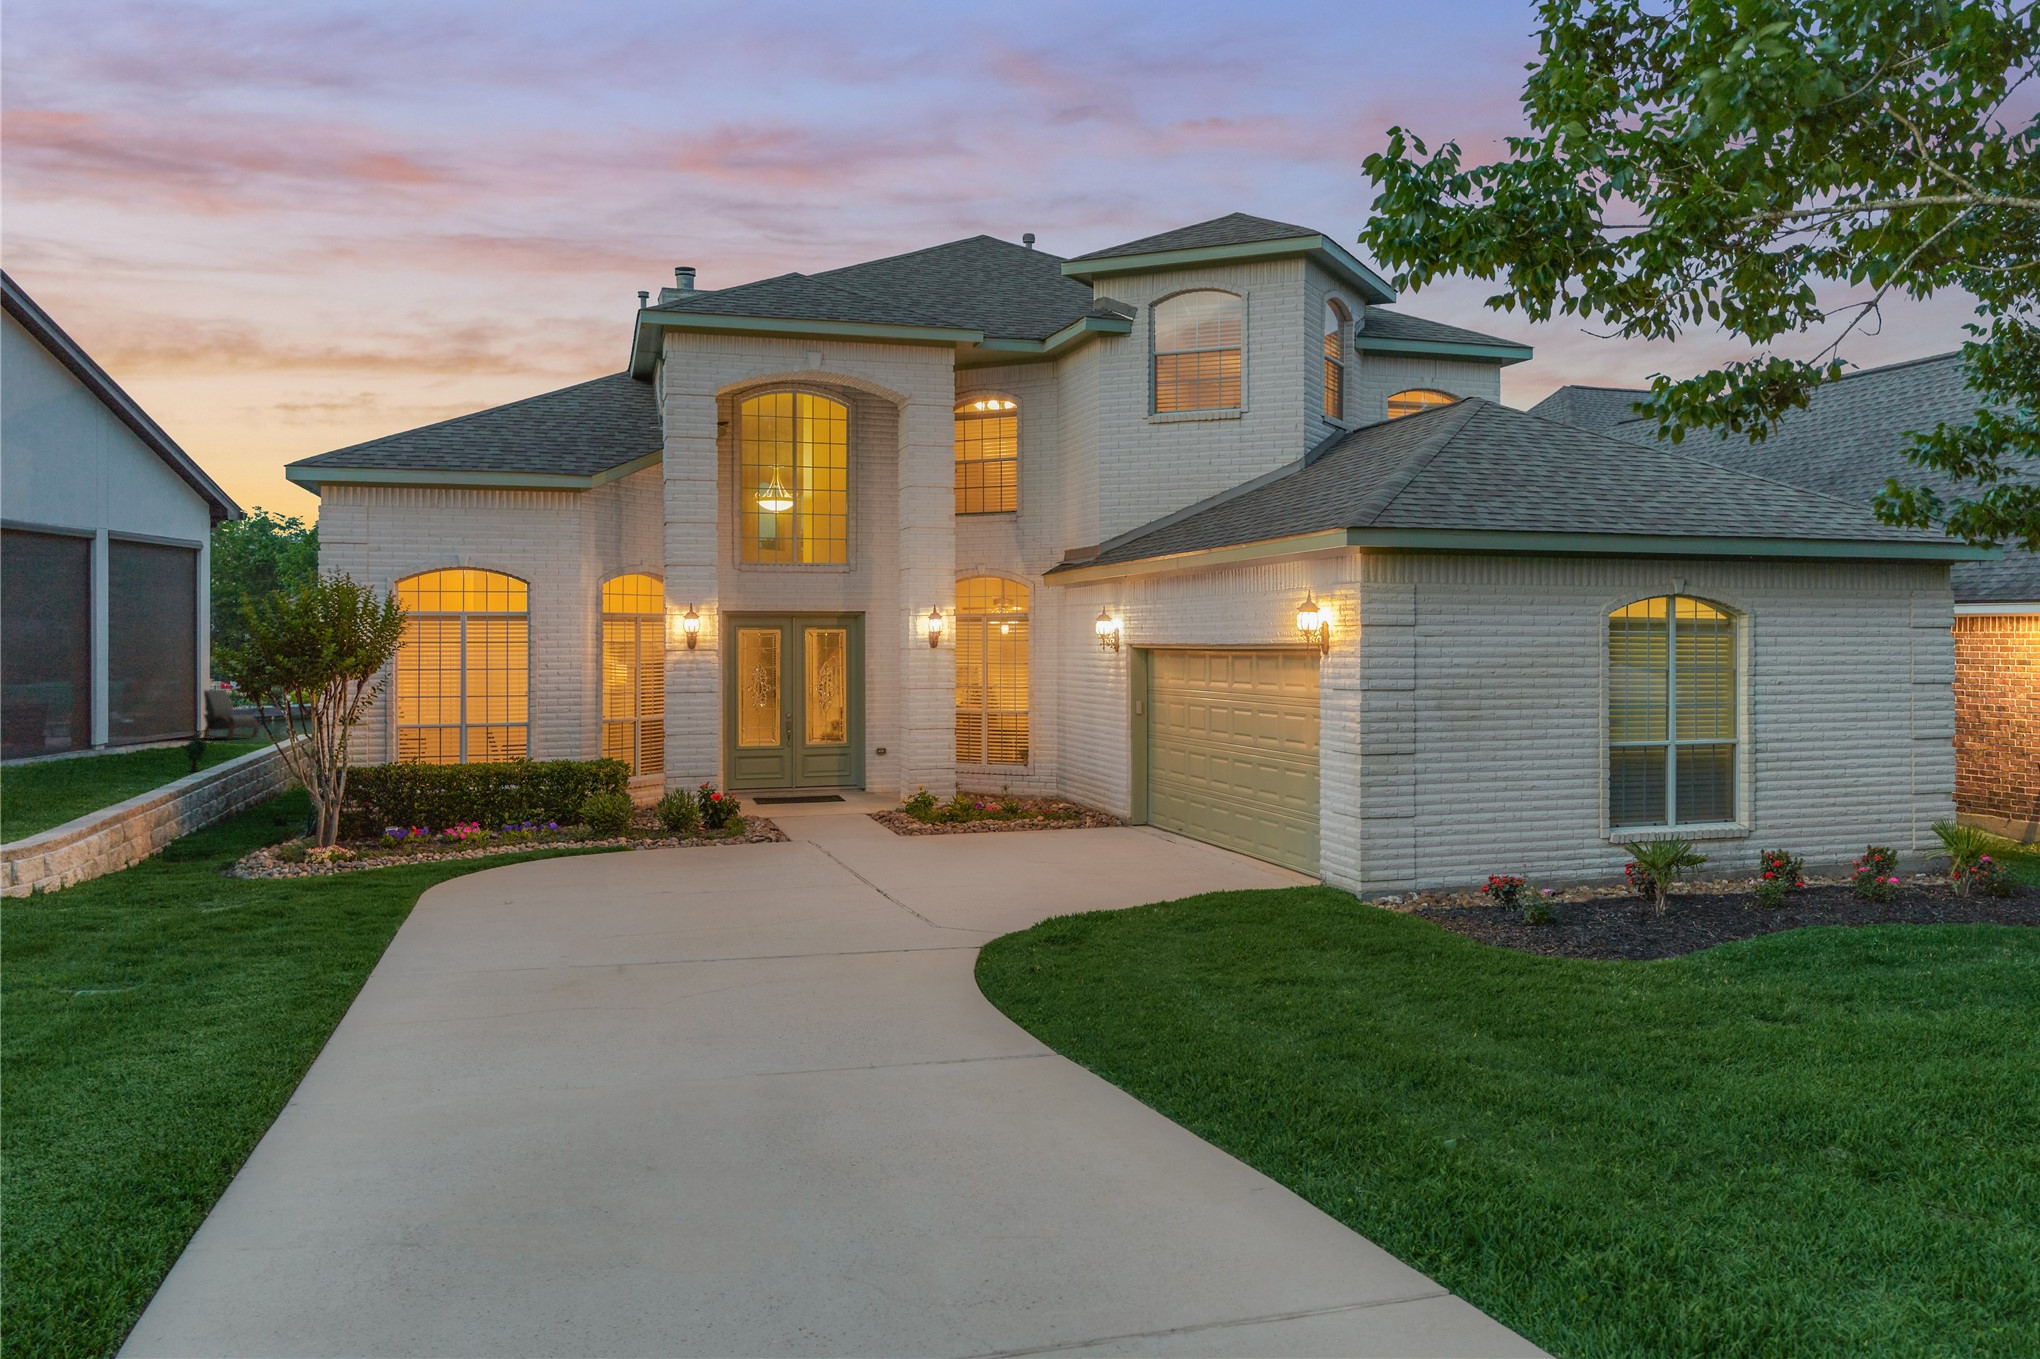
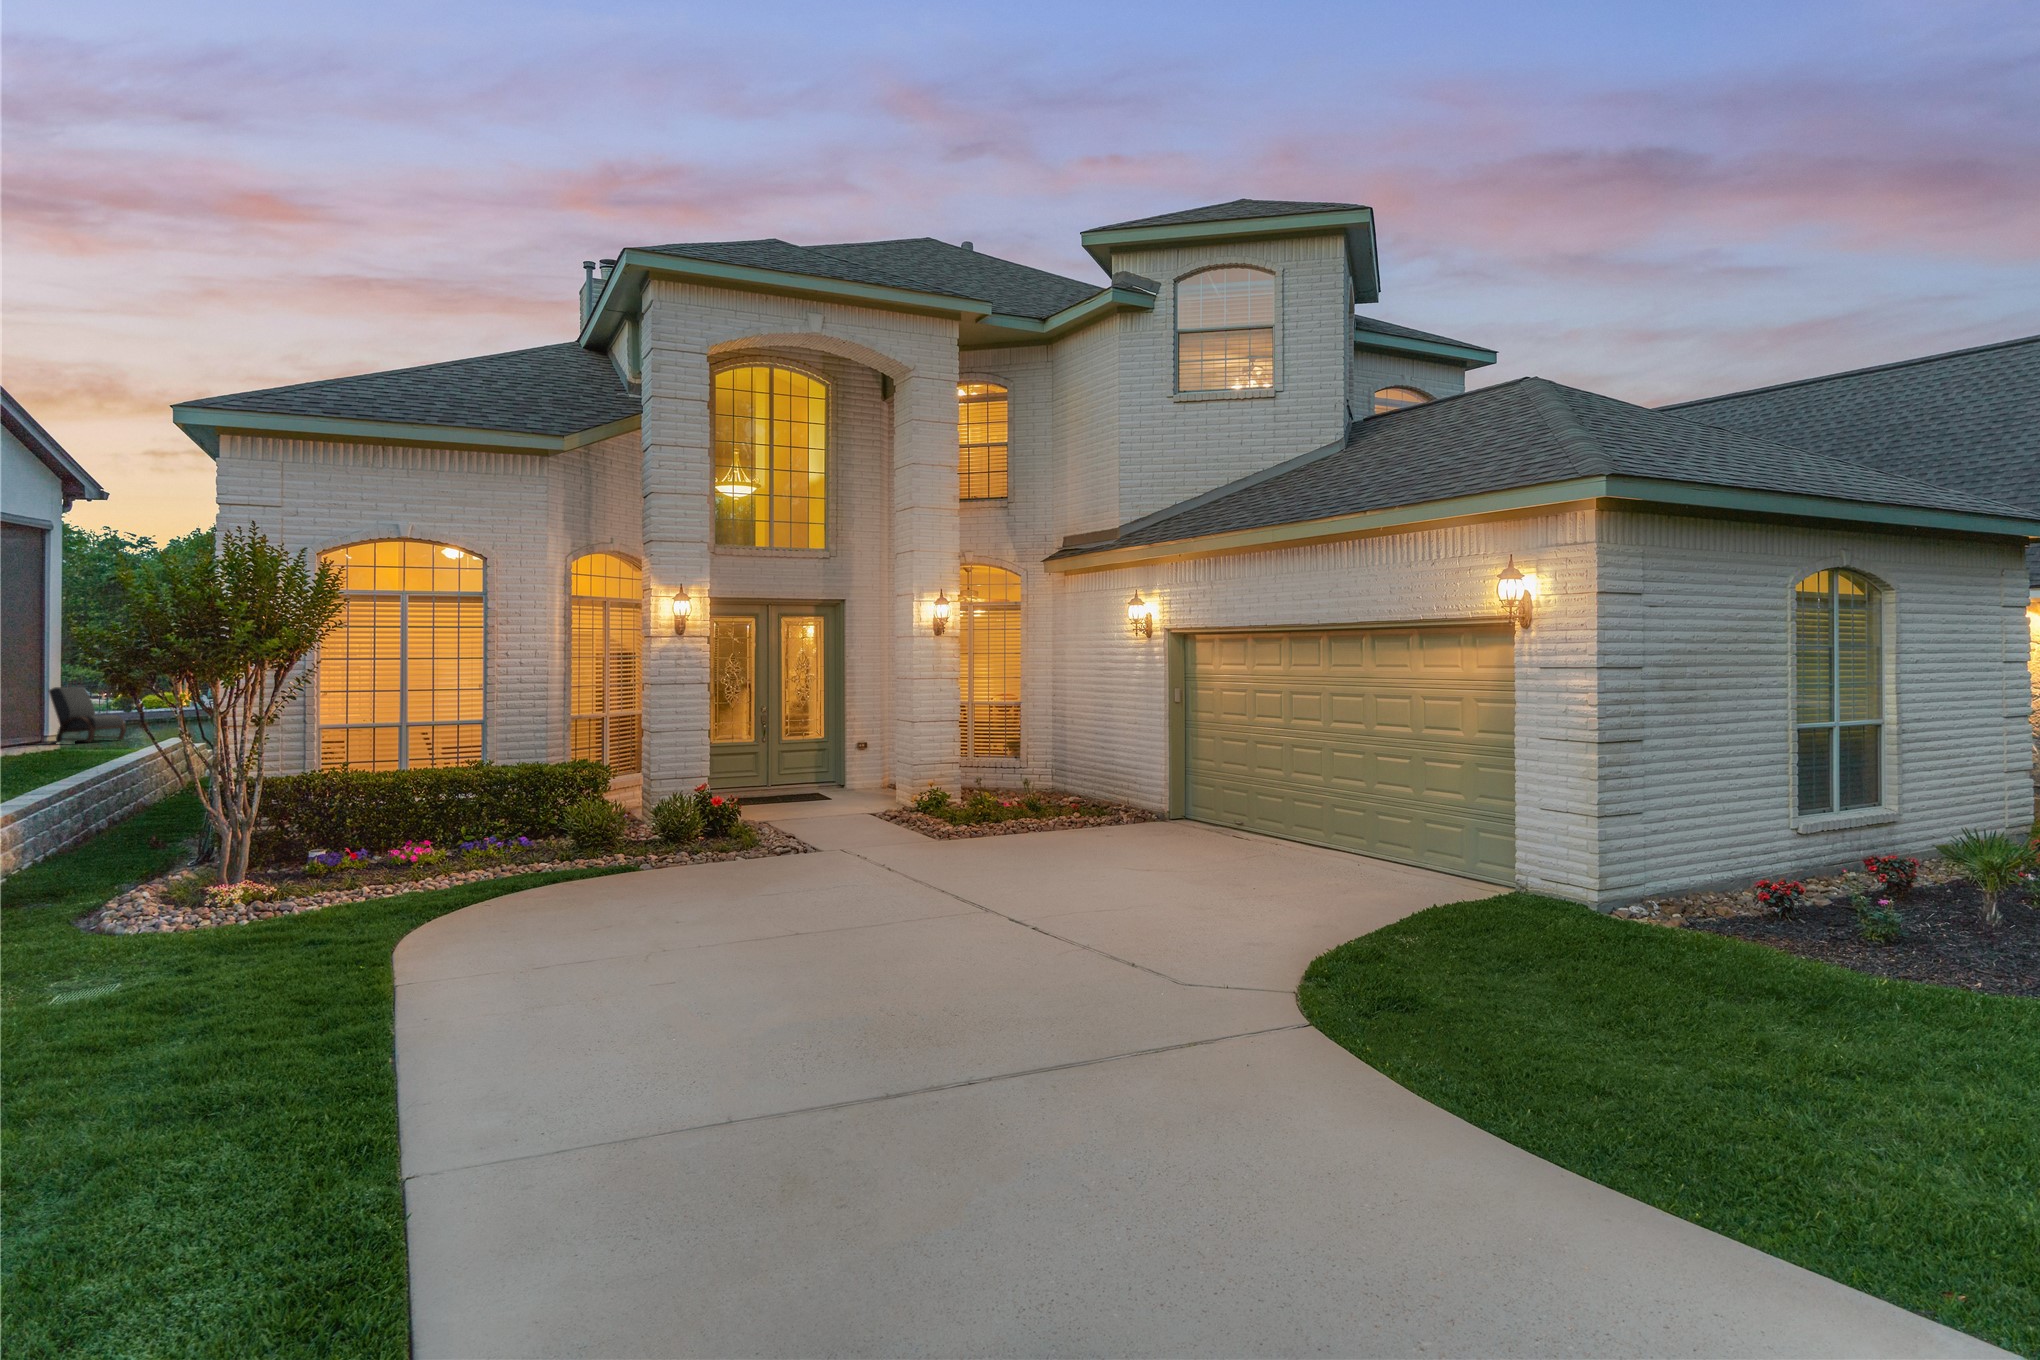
decorative plant: present [183,732,207,772] -> none [24,735,63,784]

